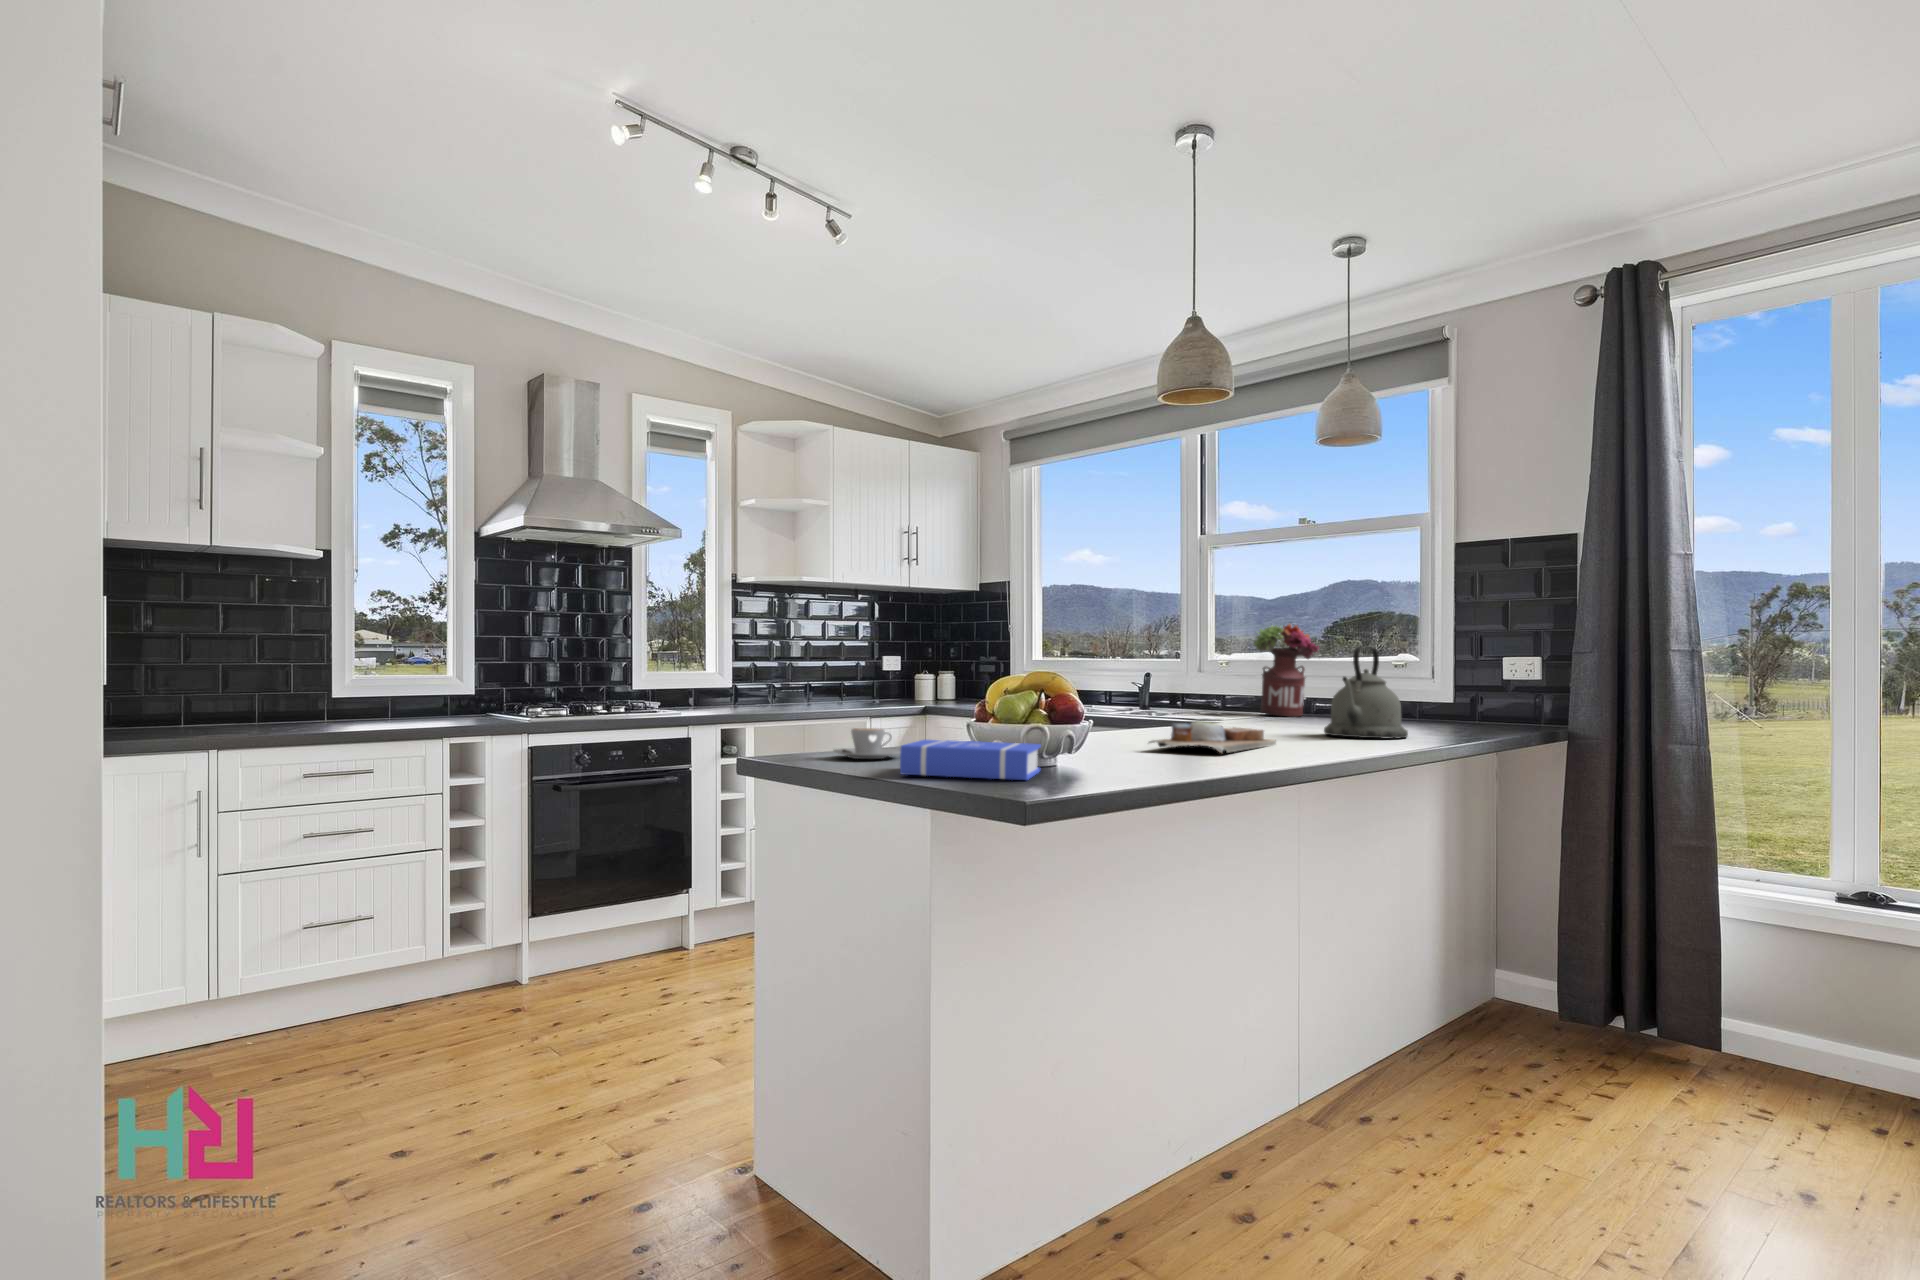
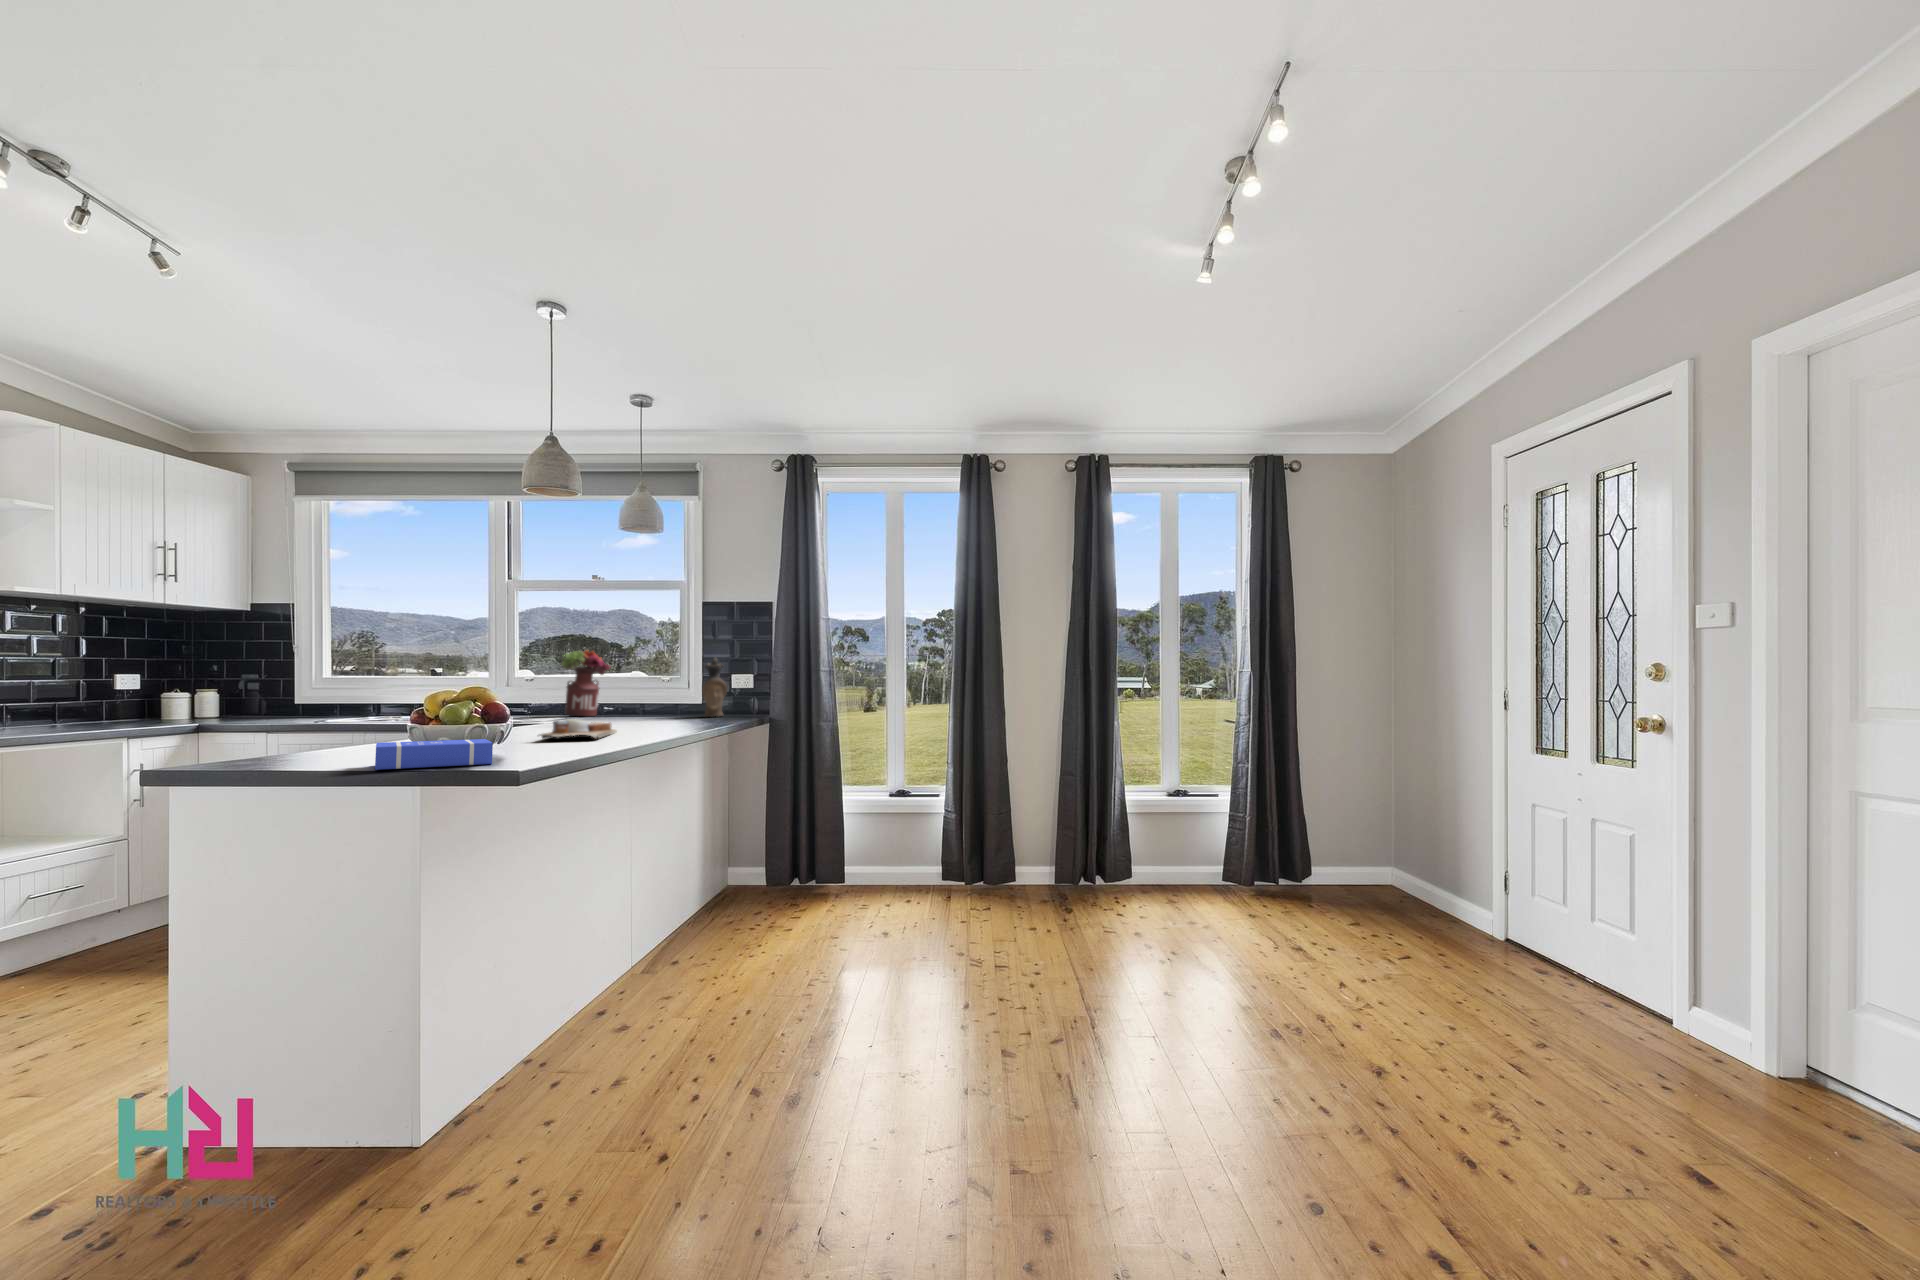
ceramic pitcher: none [1445,633,1489,728] -> present [702,658,727,717]
kettle: present [1324,647,1408,739] -> none [637,667,690,725]
coffee cup: present [834,728,900,759] -> none [254,739,331,766]

